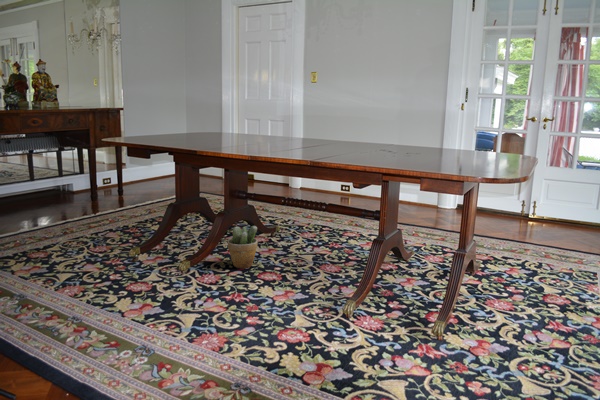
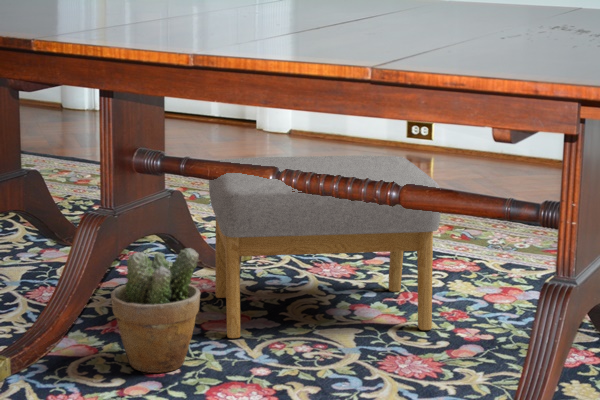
footstool: none [264,195,343,257] -> present [209,156,441,338]

